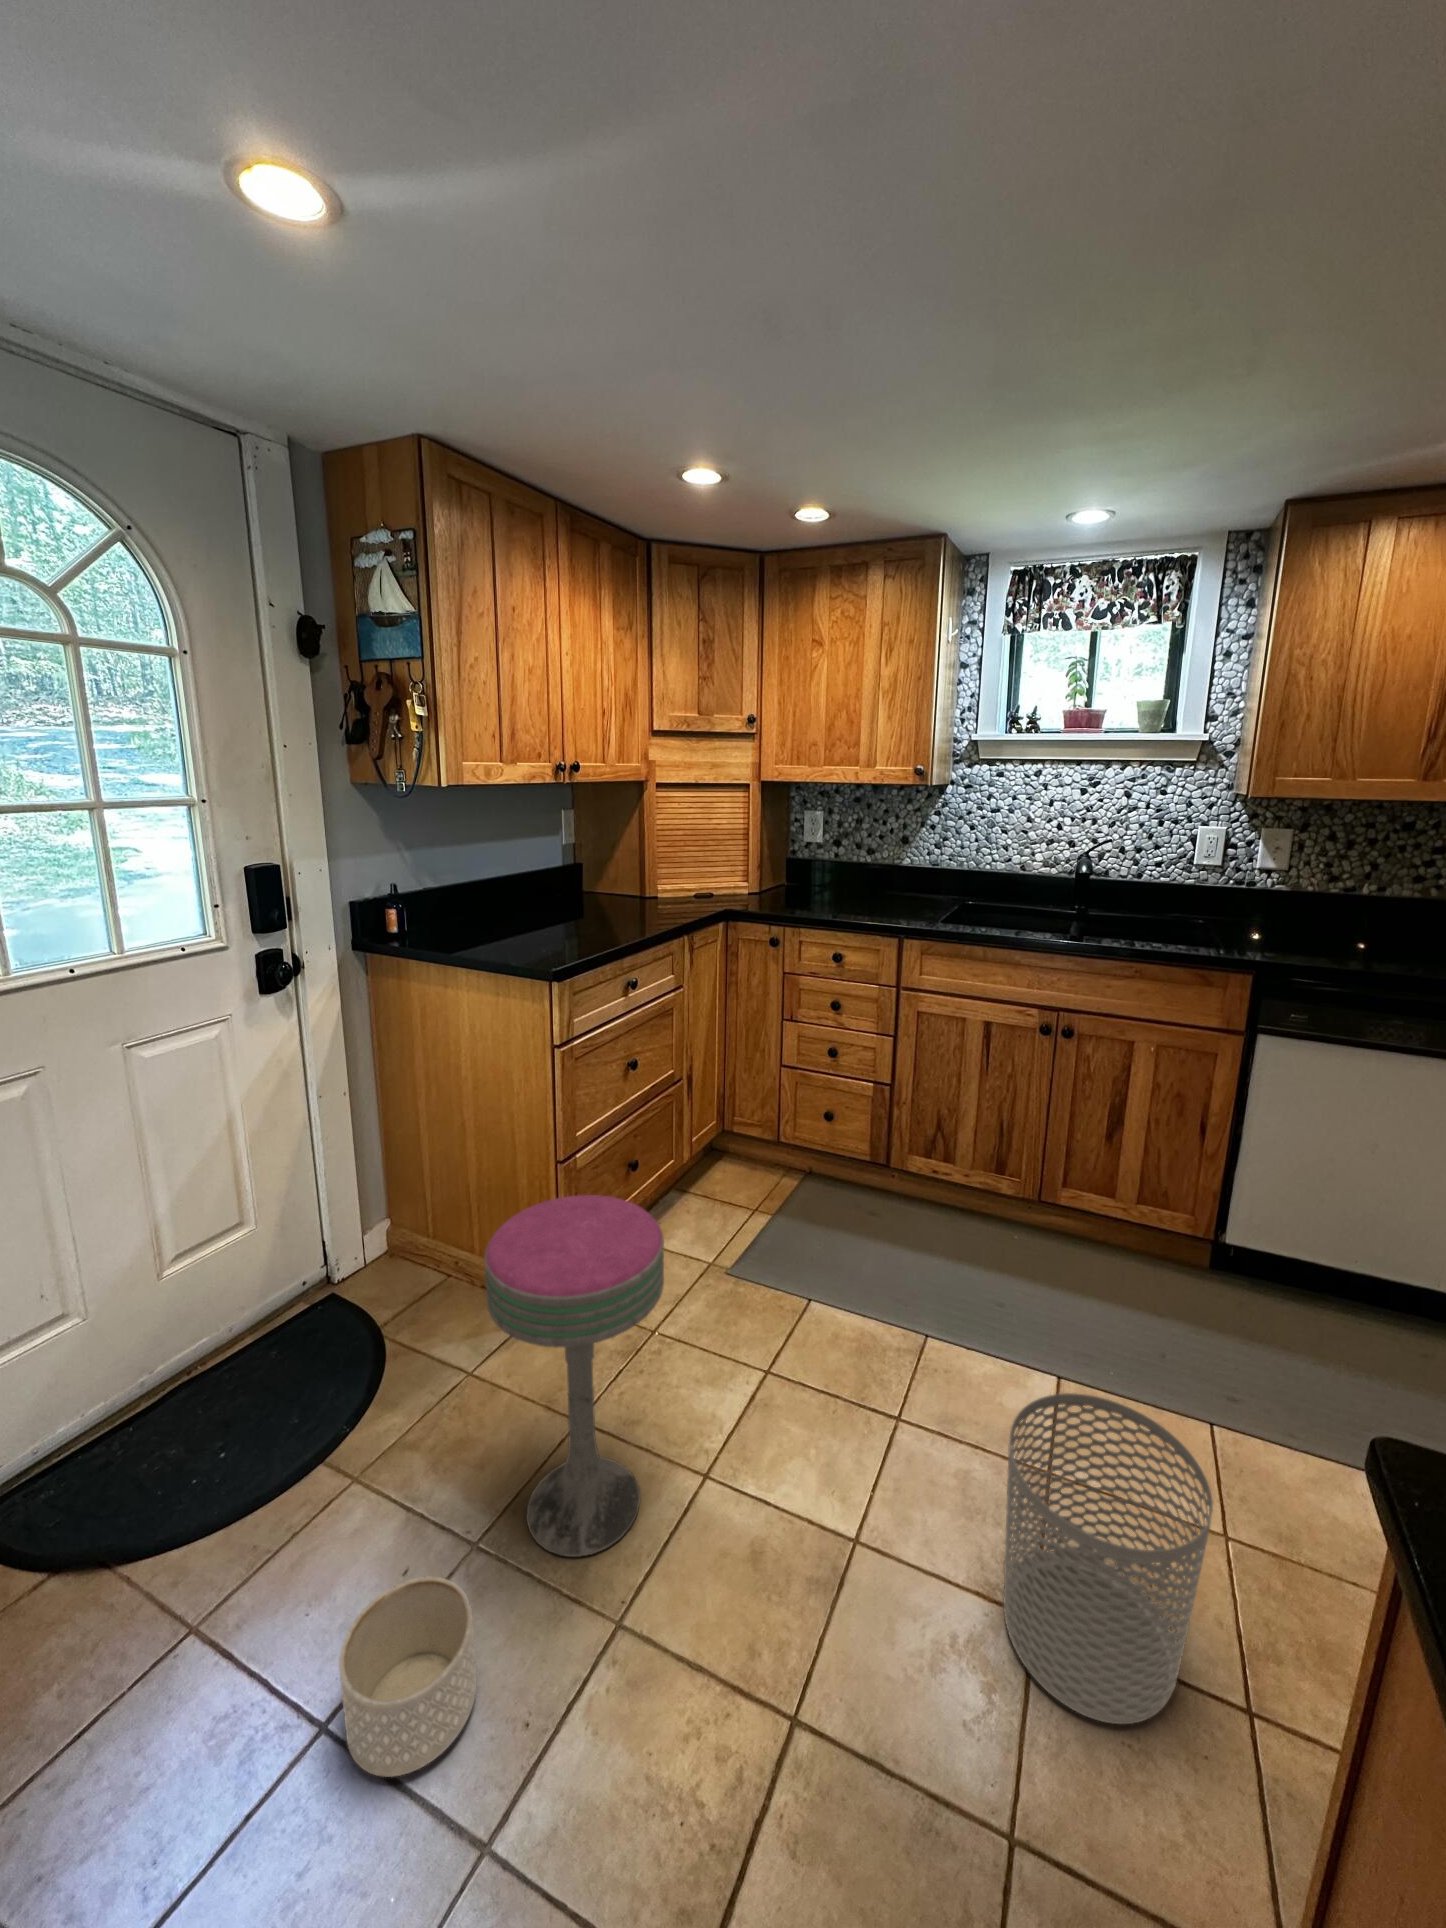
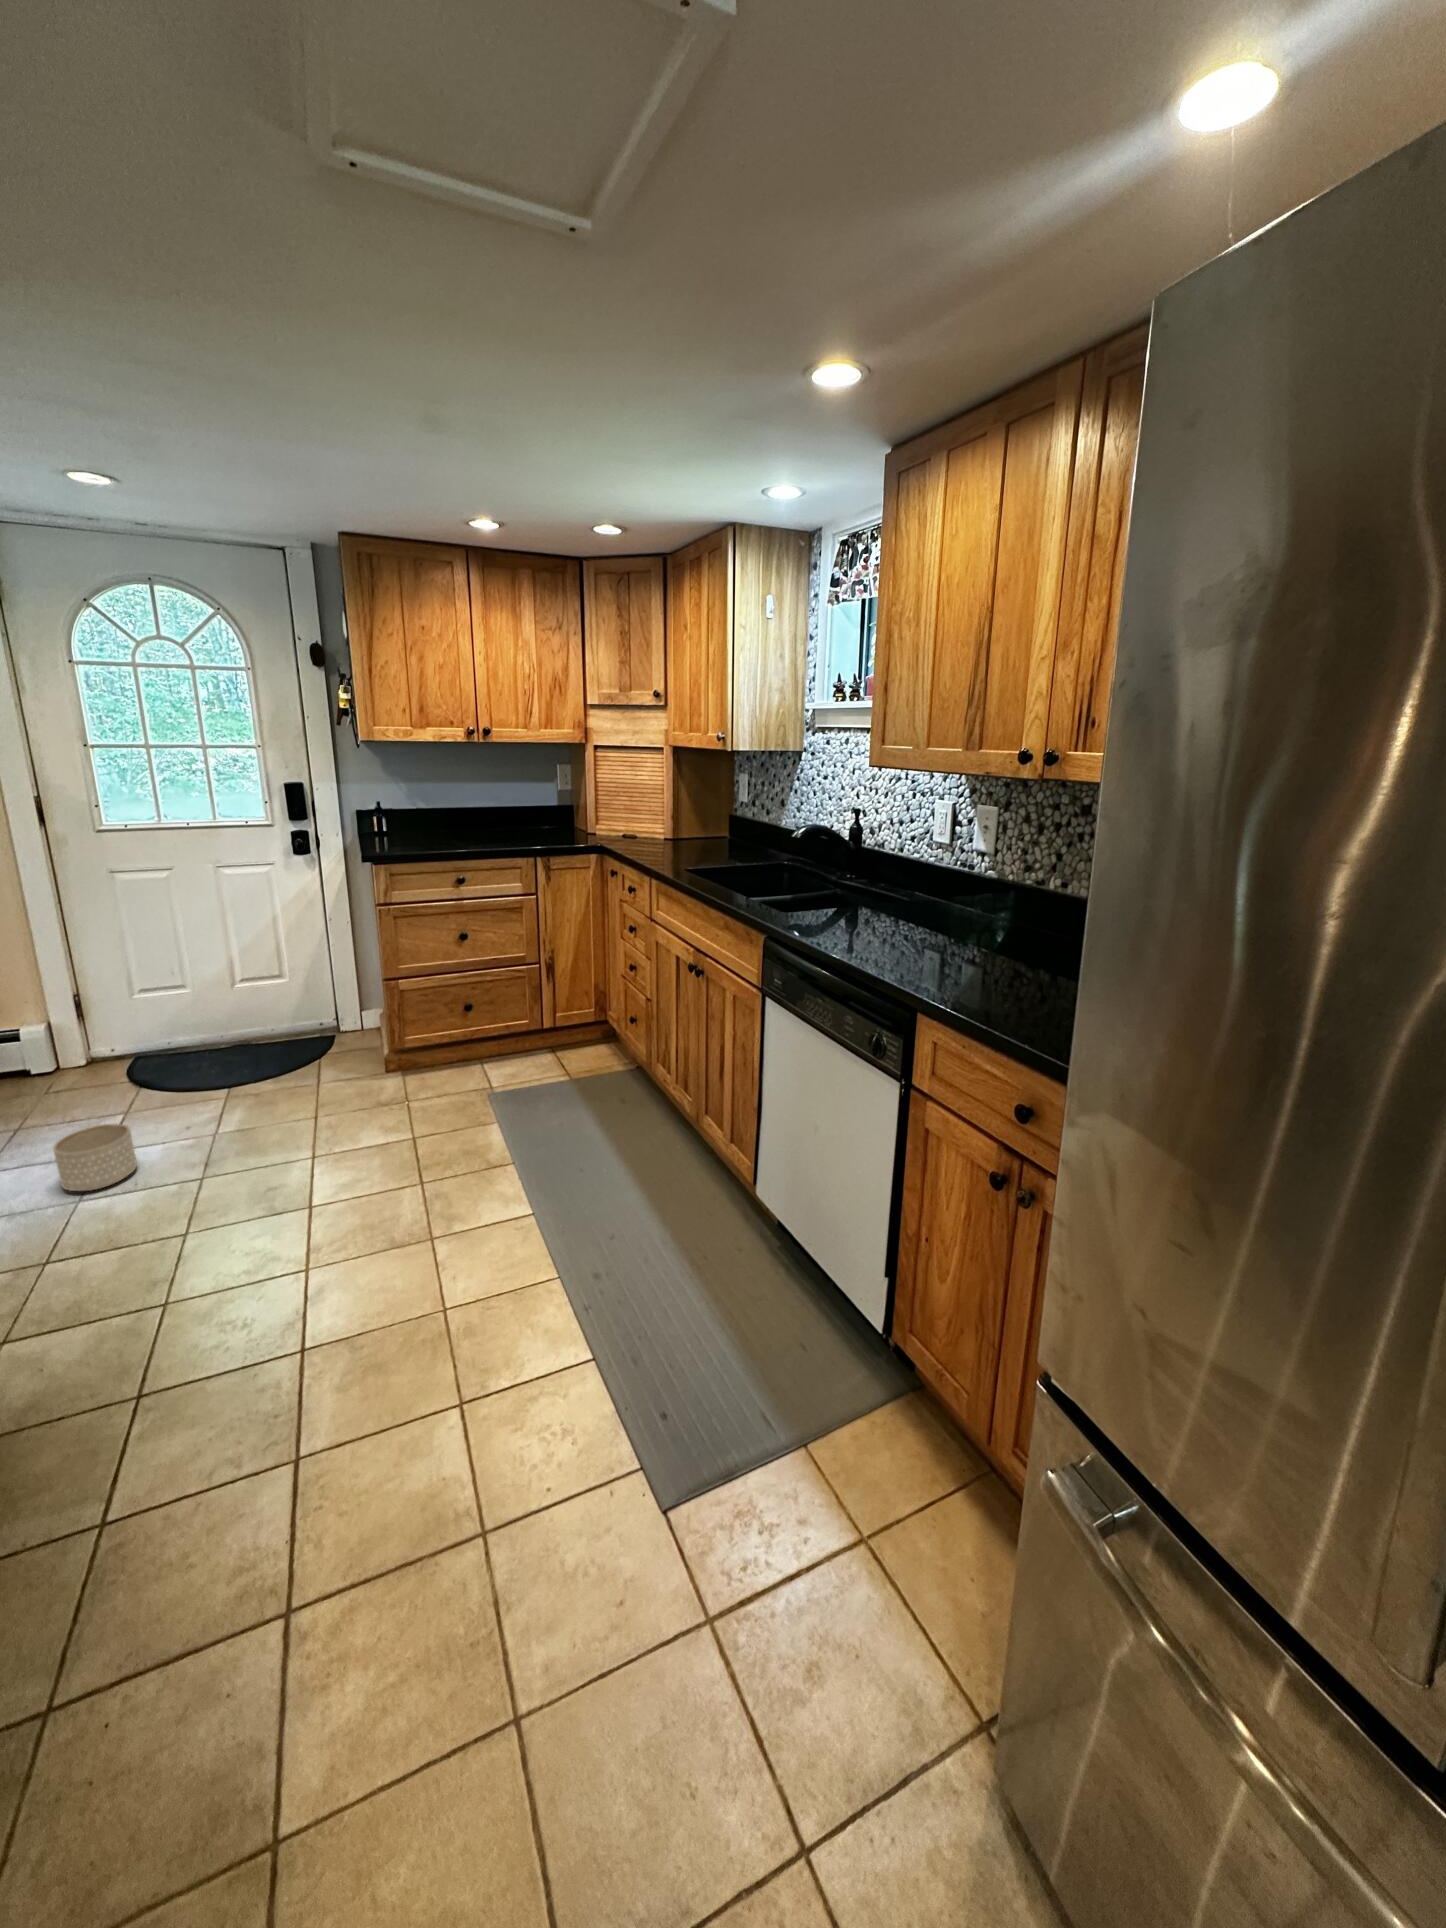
bar stool: present [484,1195,664,1557] -> none [162,978,287,1170]
waste bin: present [1004,1393,1213,1724] -> none [182,1162,341,1361]

